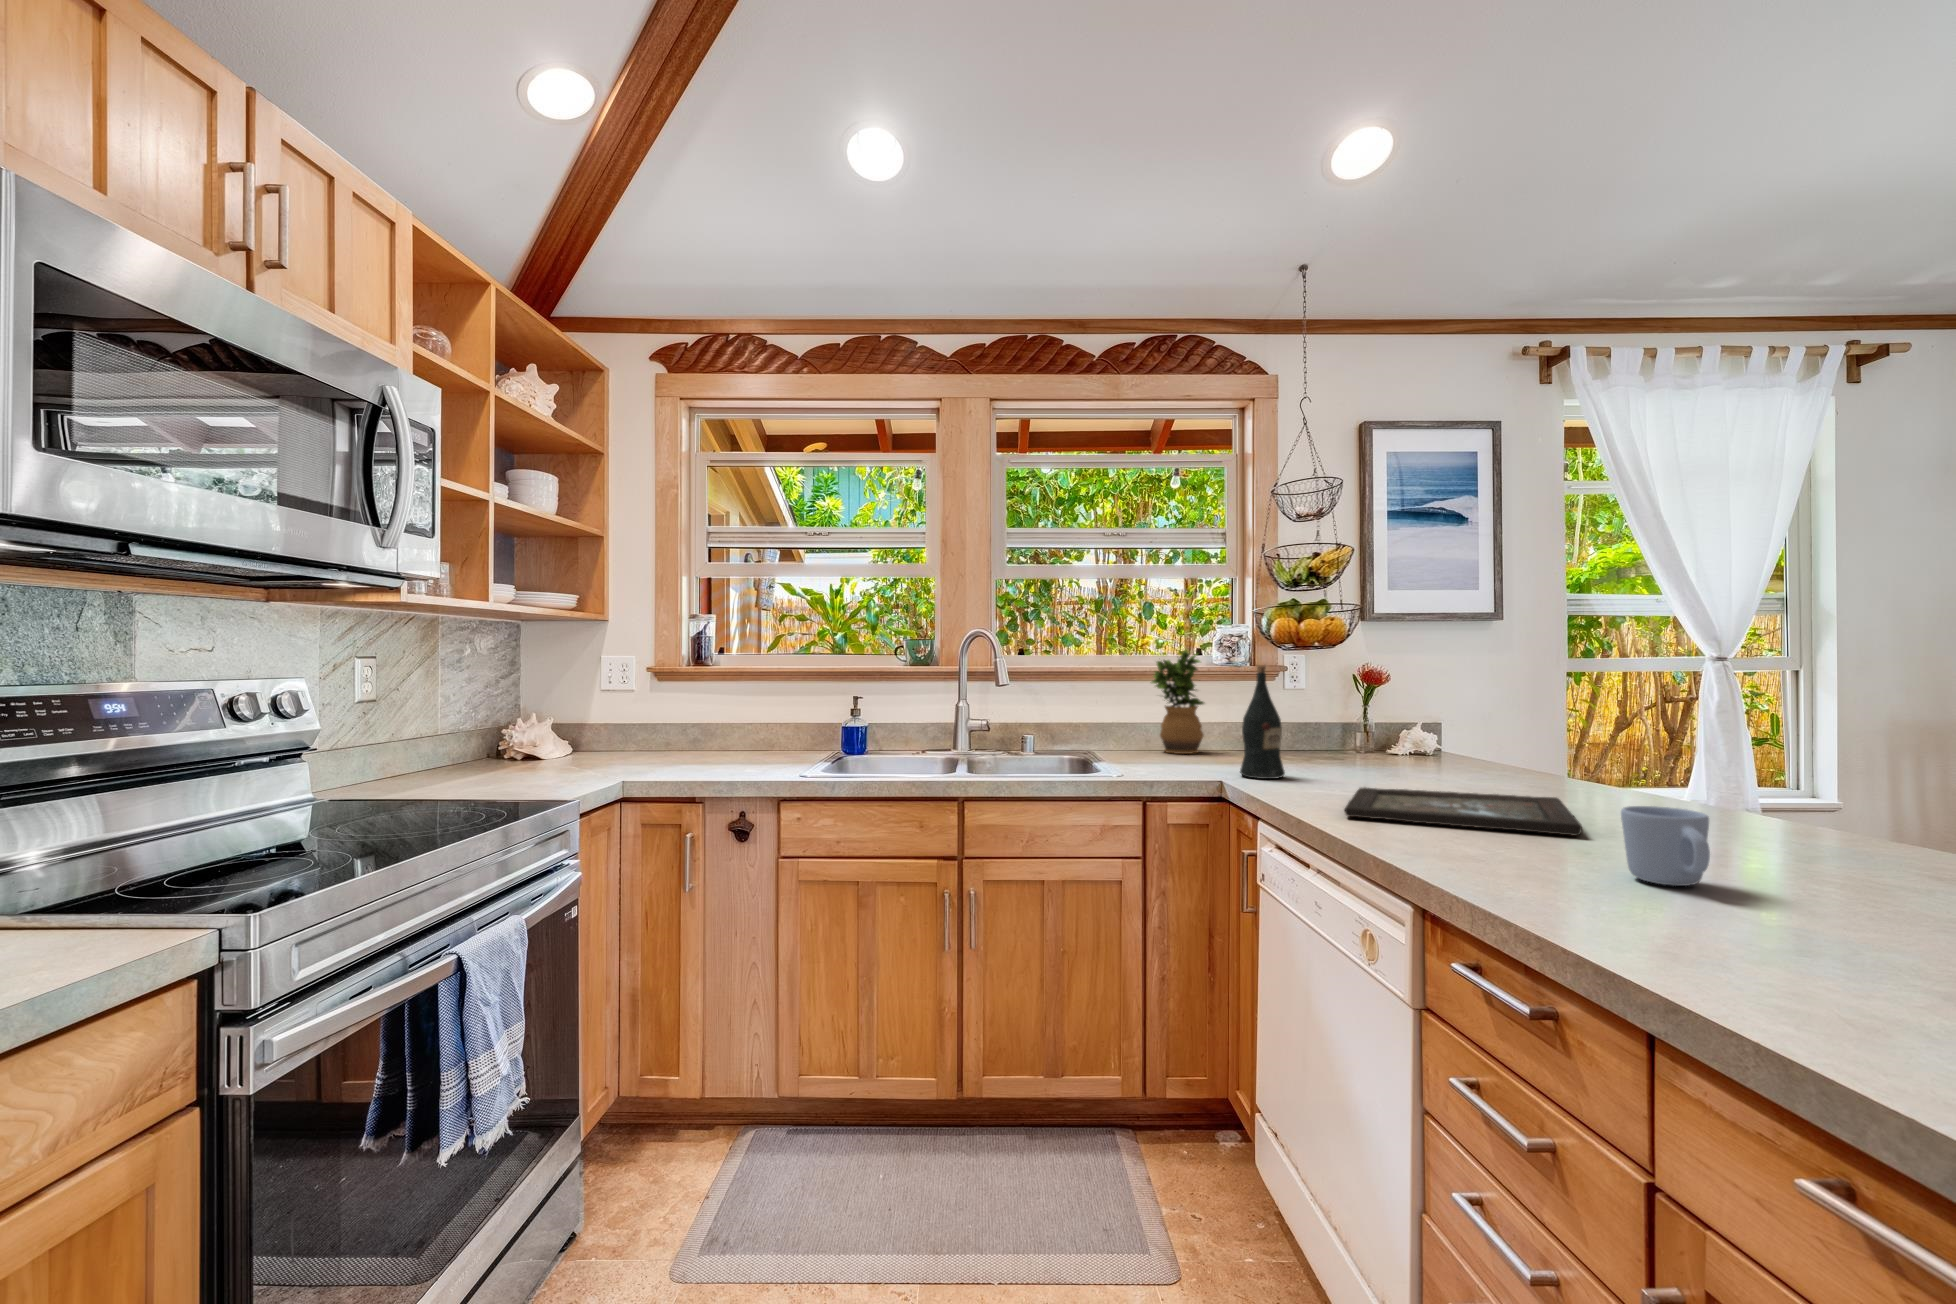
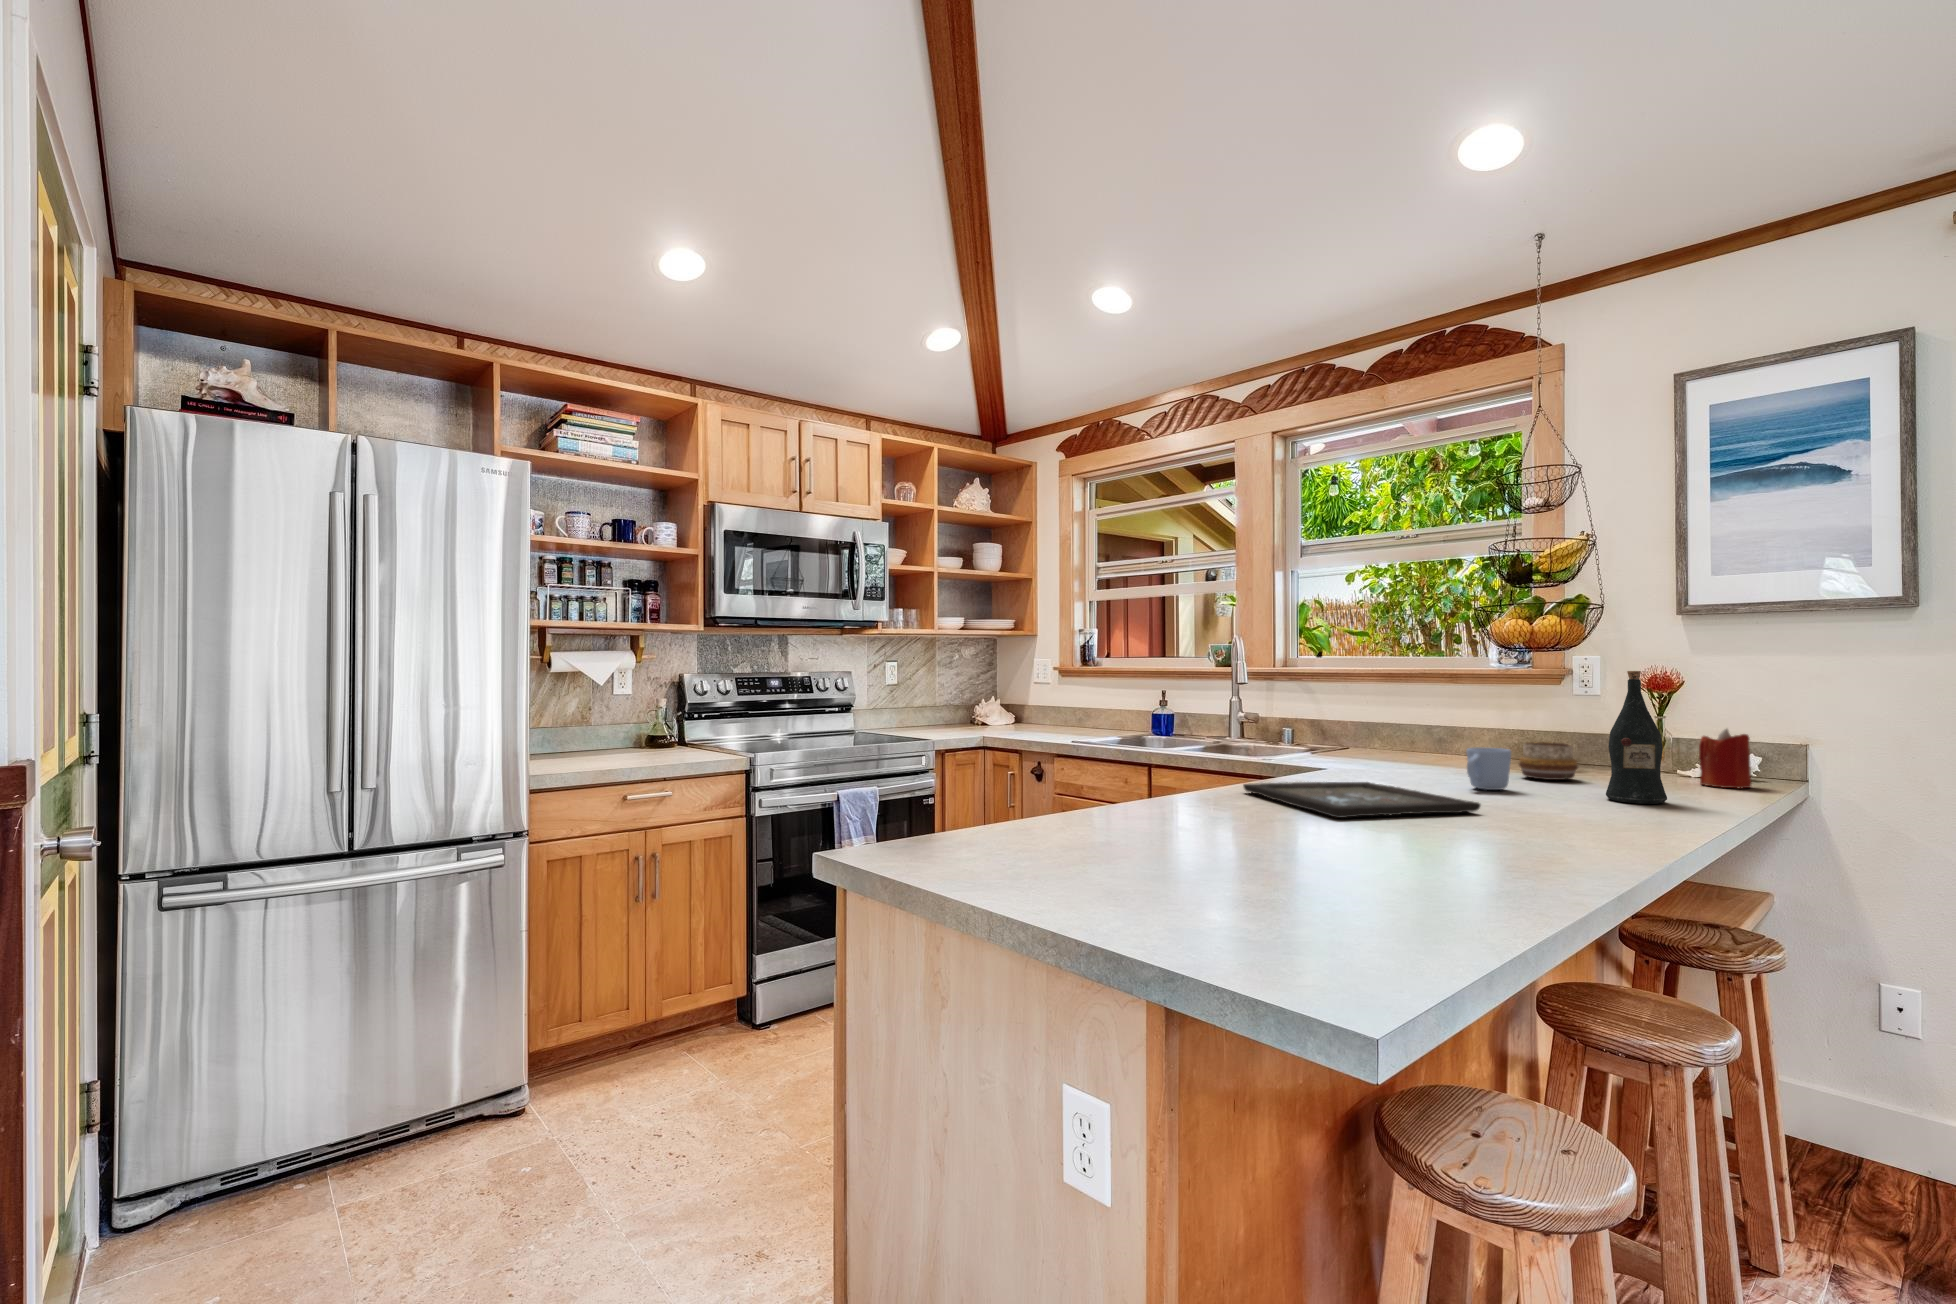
potted plant: present [1152,650,1204,754] -> none [1405,652,1466,759]
wine bottle: present [1240,665,1285,779] -> present [1606,671,1667,804]
candle: none [1416,711,1452,759] -> present [1699,729,1751,789]
decorative bowl: none [1328,732,1378,766] -> present [1519,742,1578,780]
mug: present [1621,806,1710,886] -> present [1466,747,1511,790]

